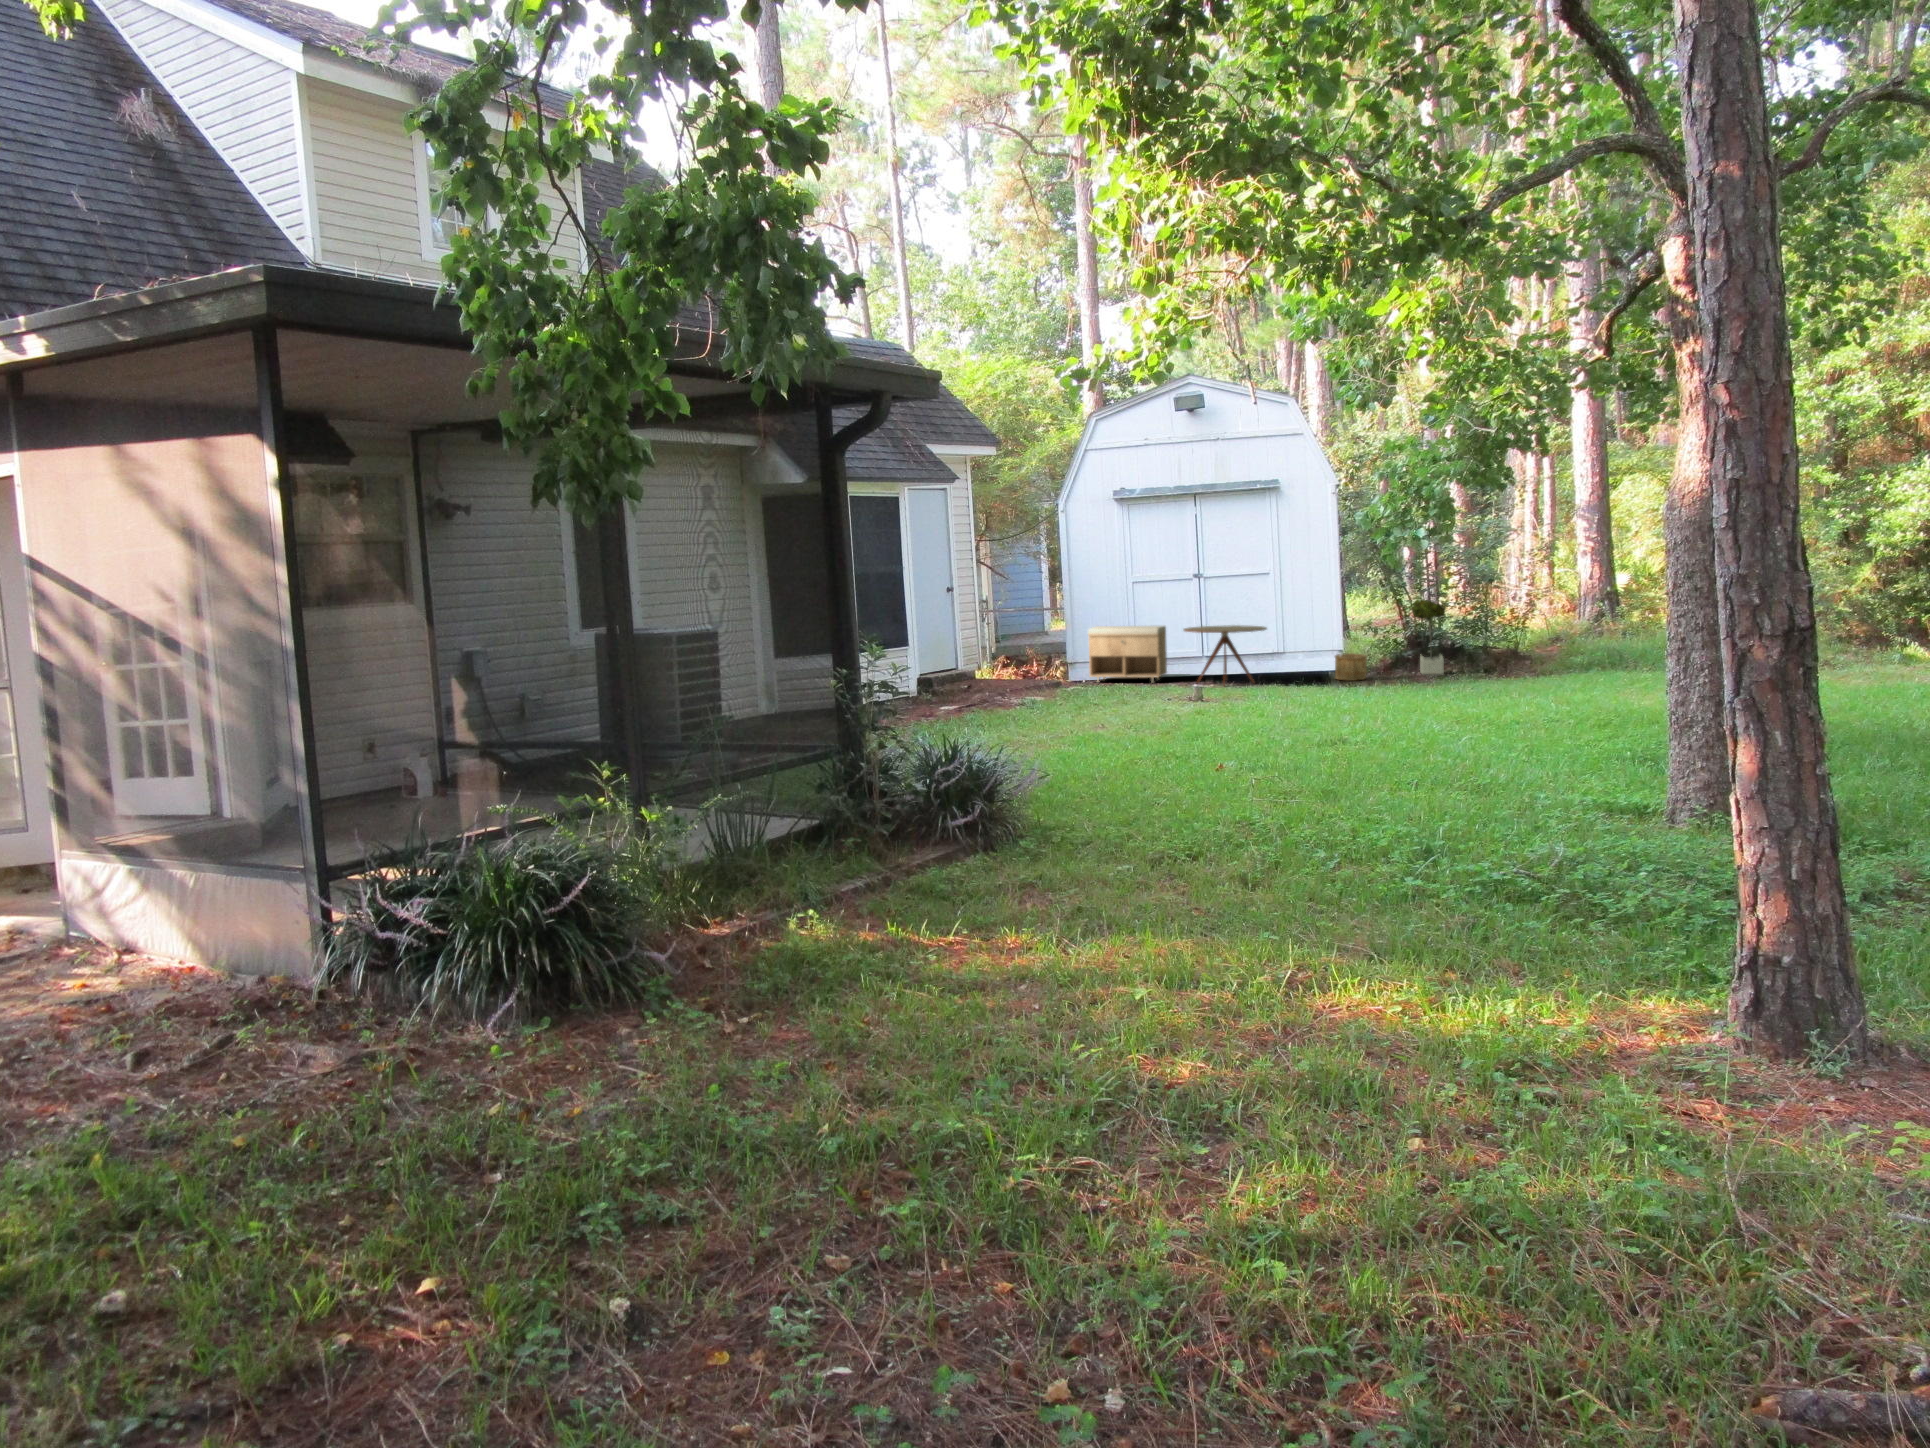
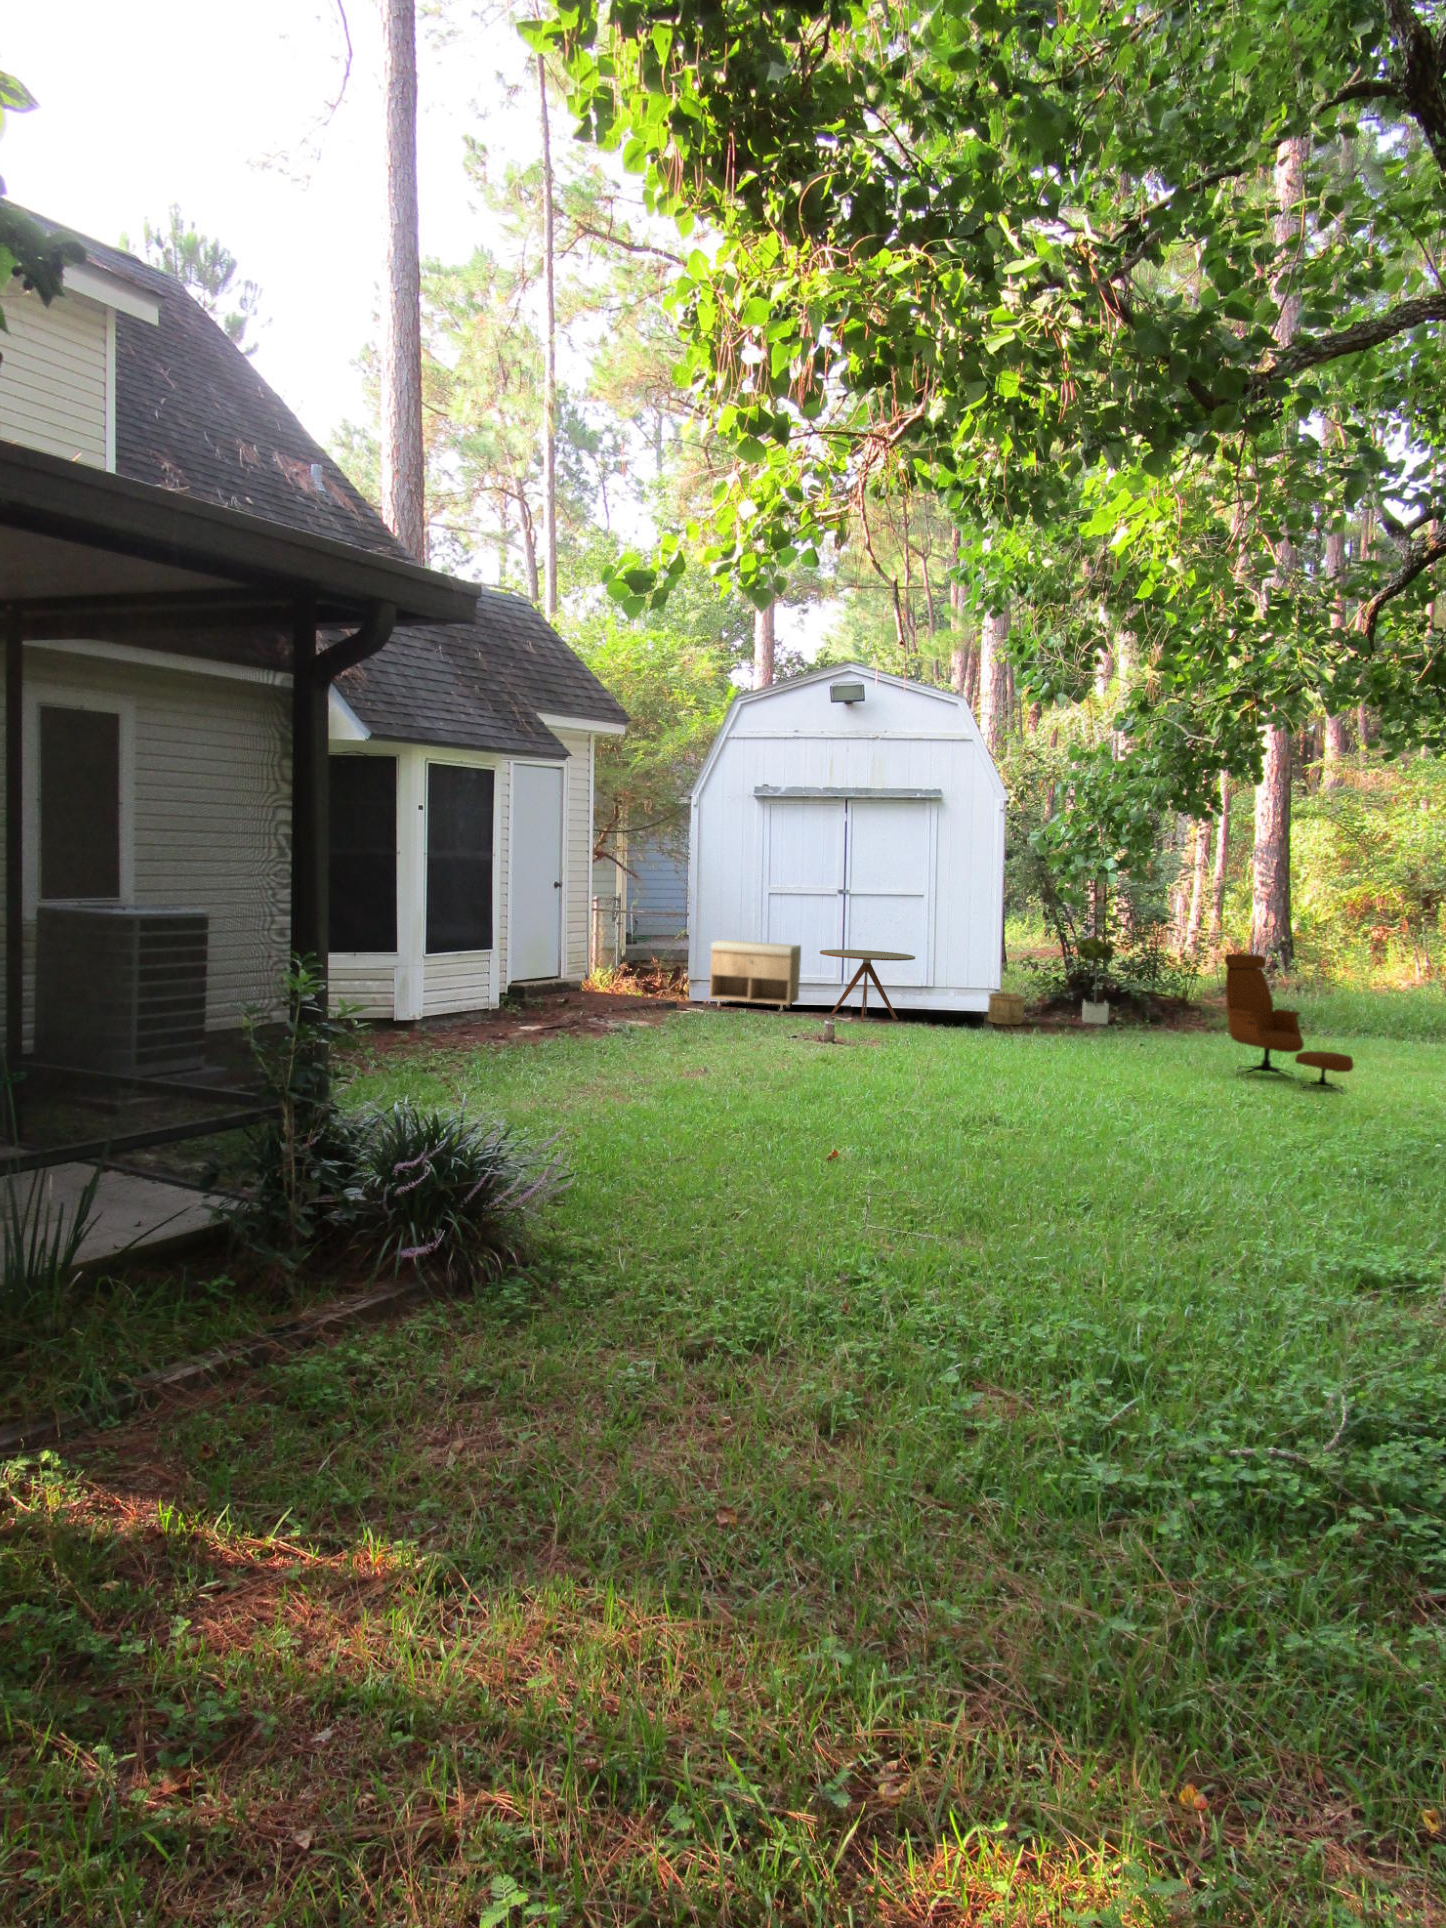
lounge chair: none [1540,601,1659,715] -> present [1224,954,1354,1089]

